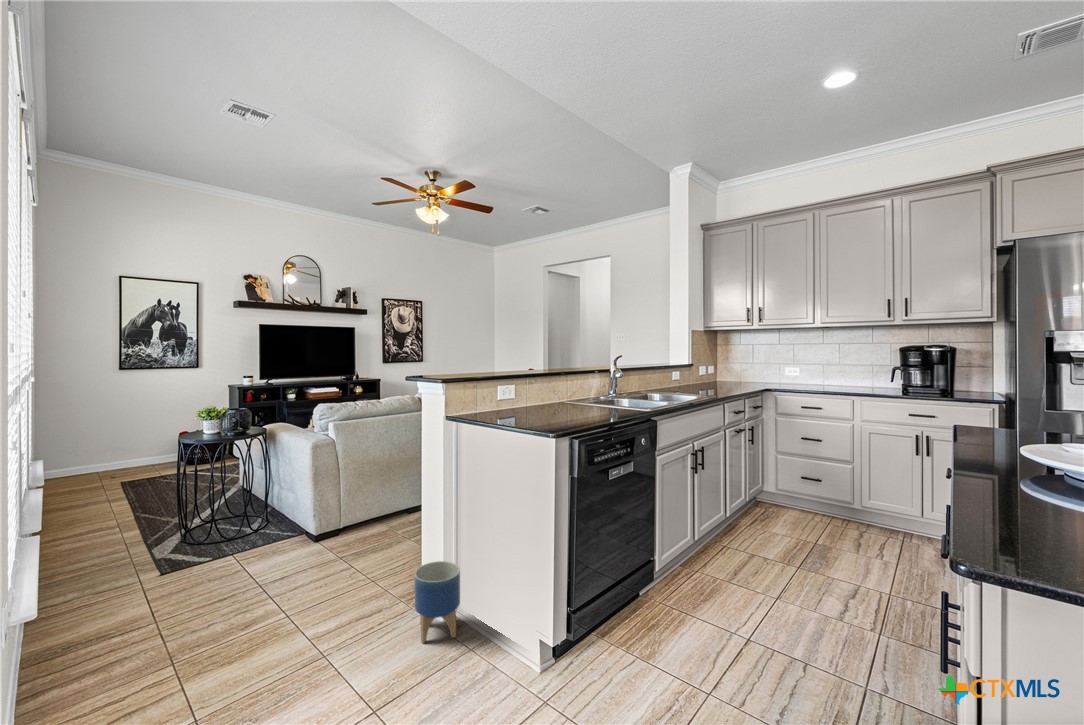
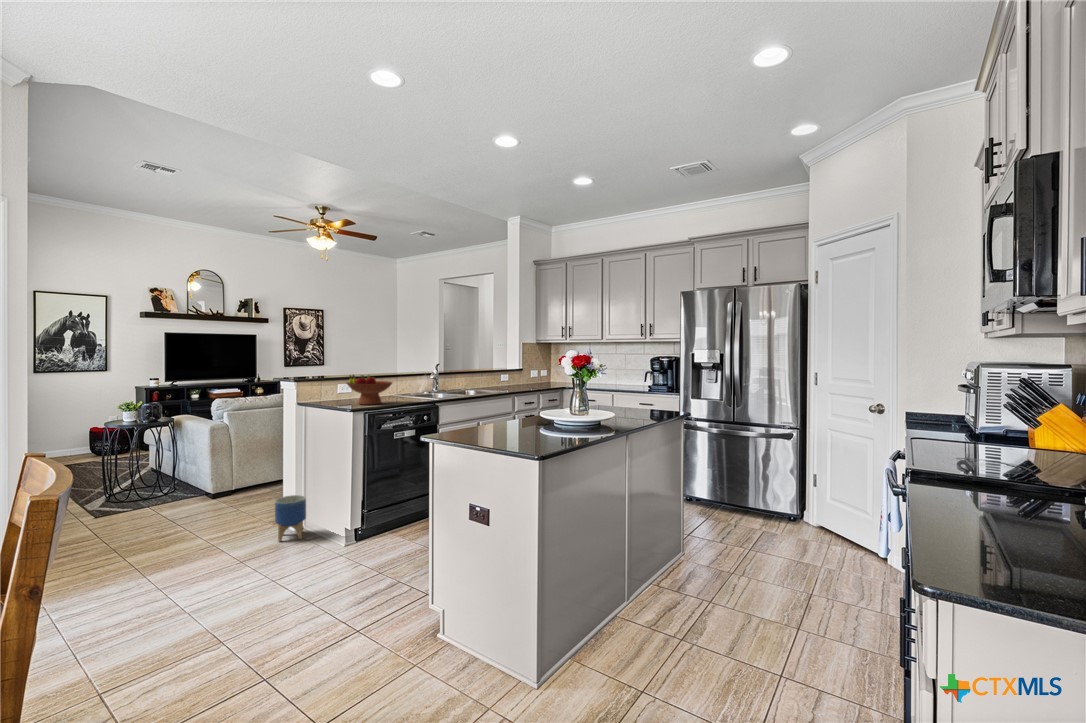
fruit bowl: none [520,372,592,422] -> present [347,375,393,405]

